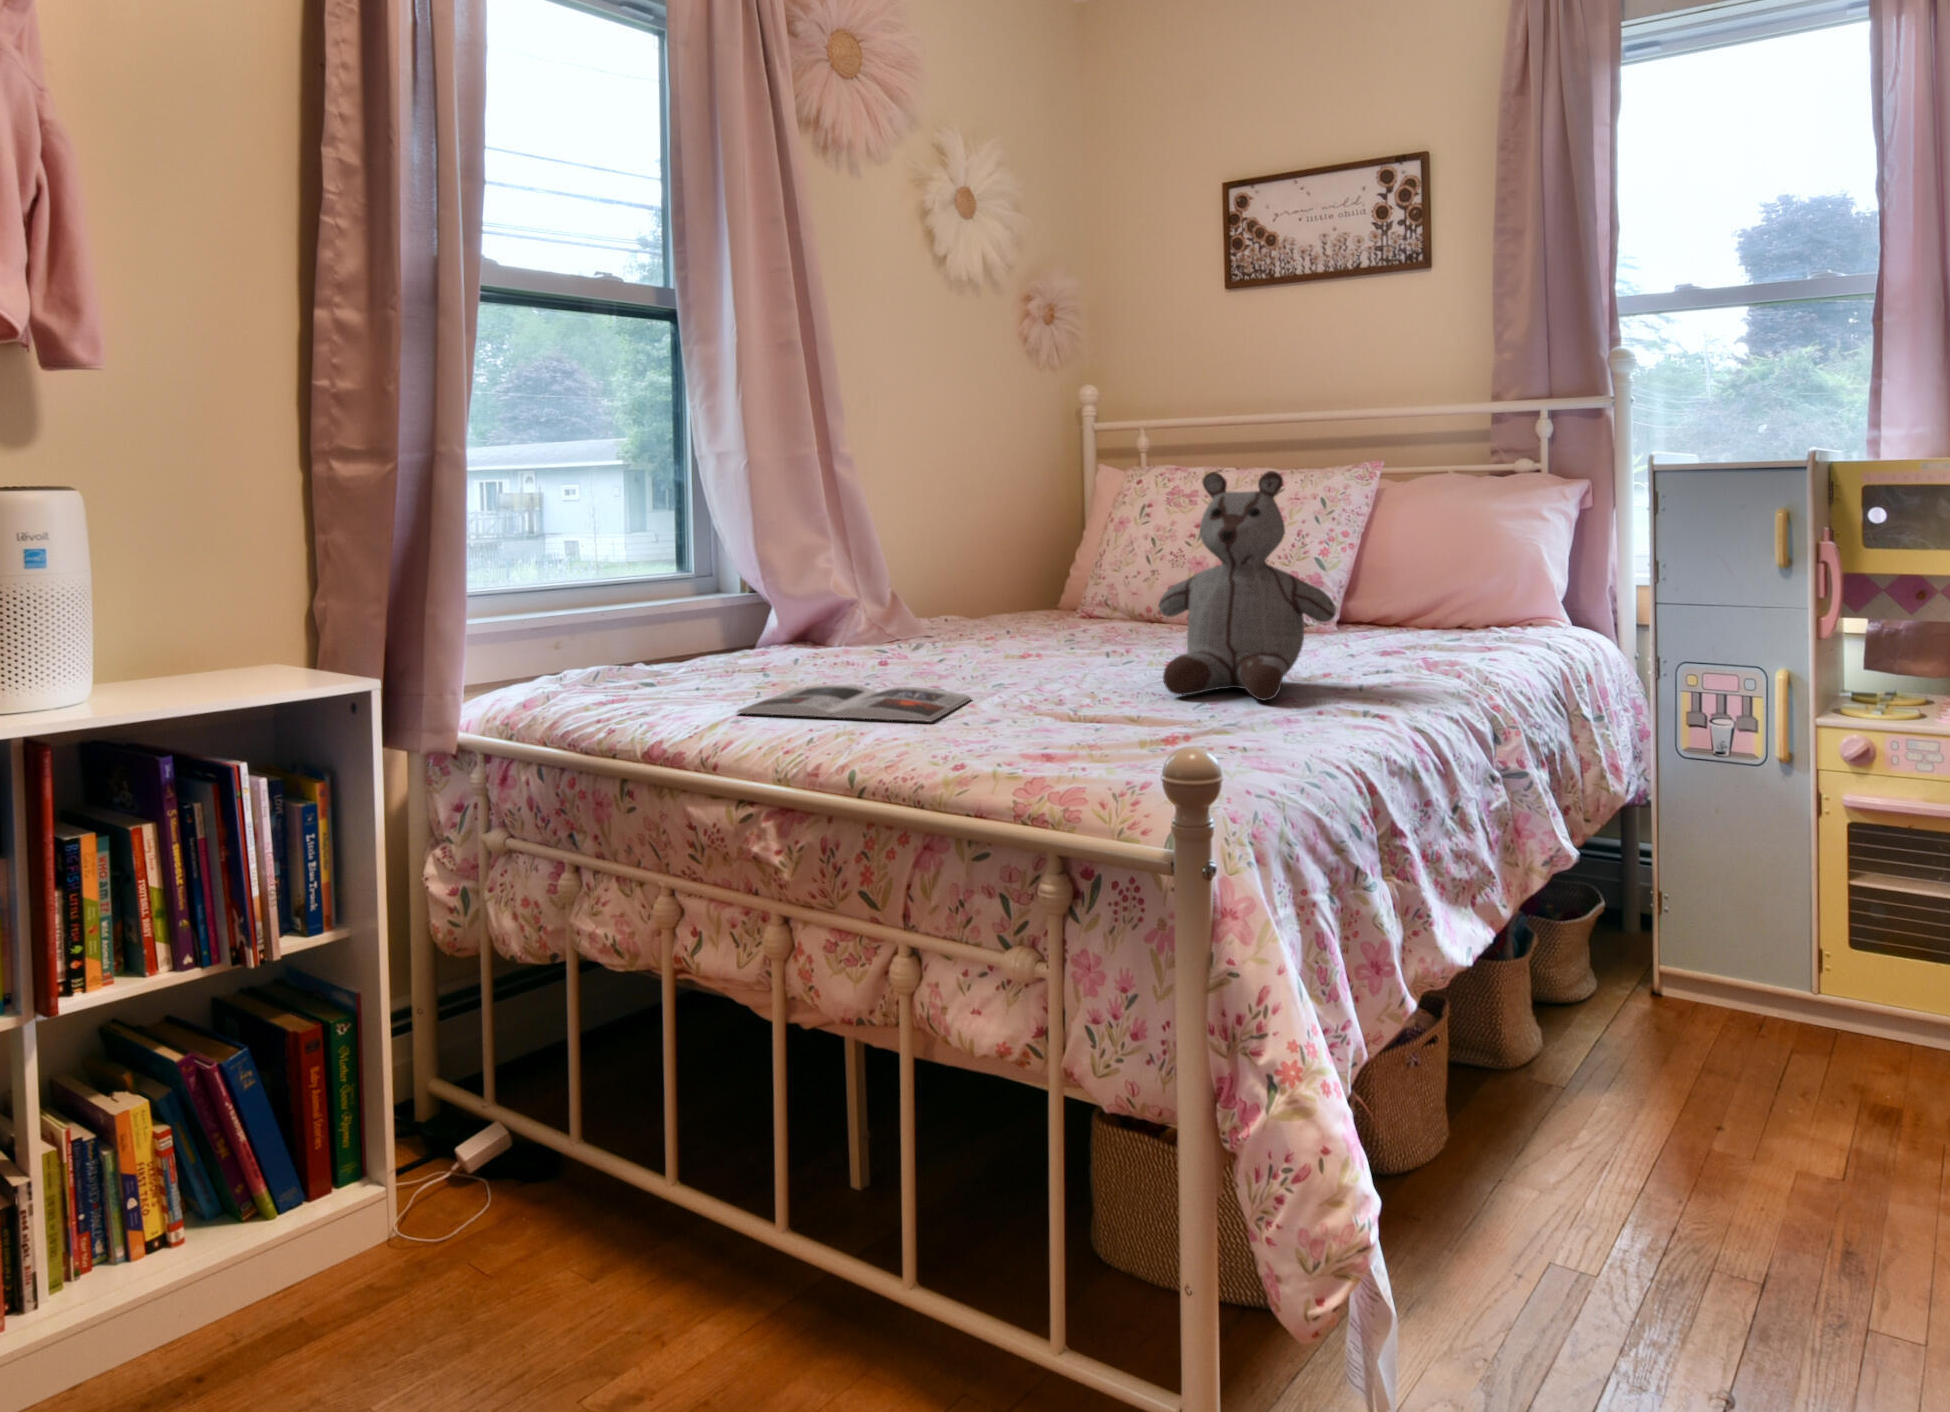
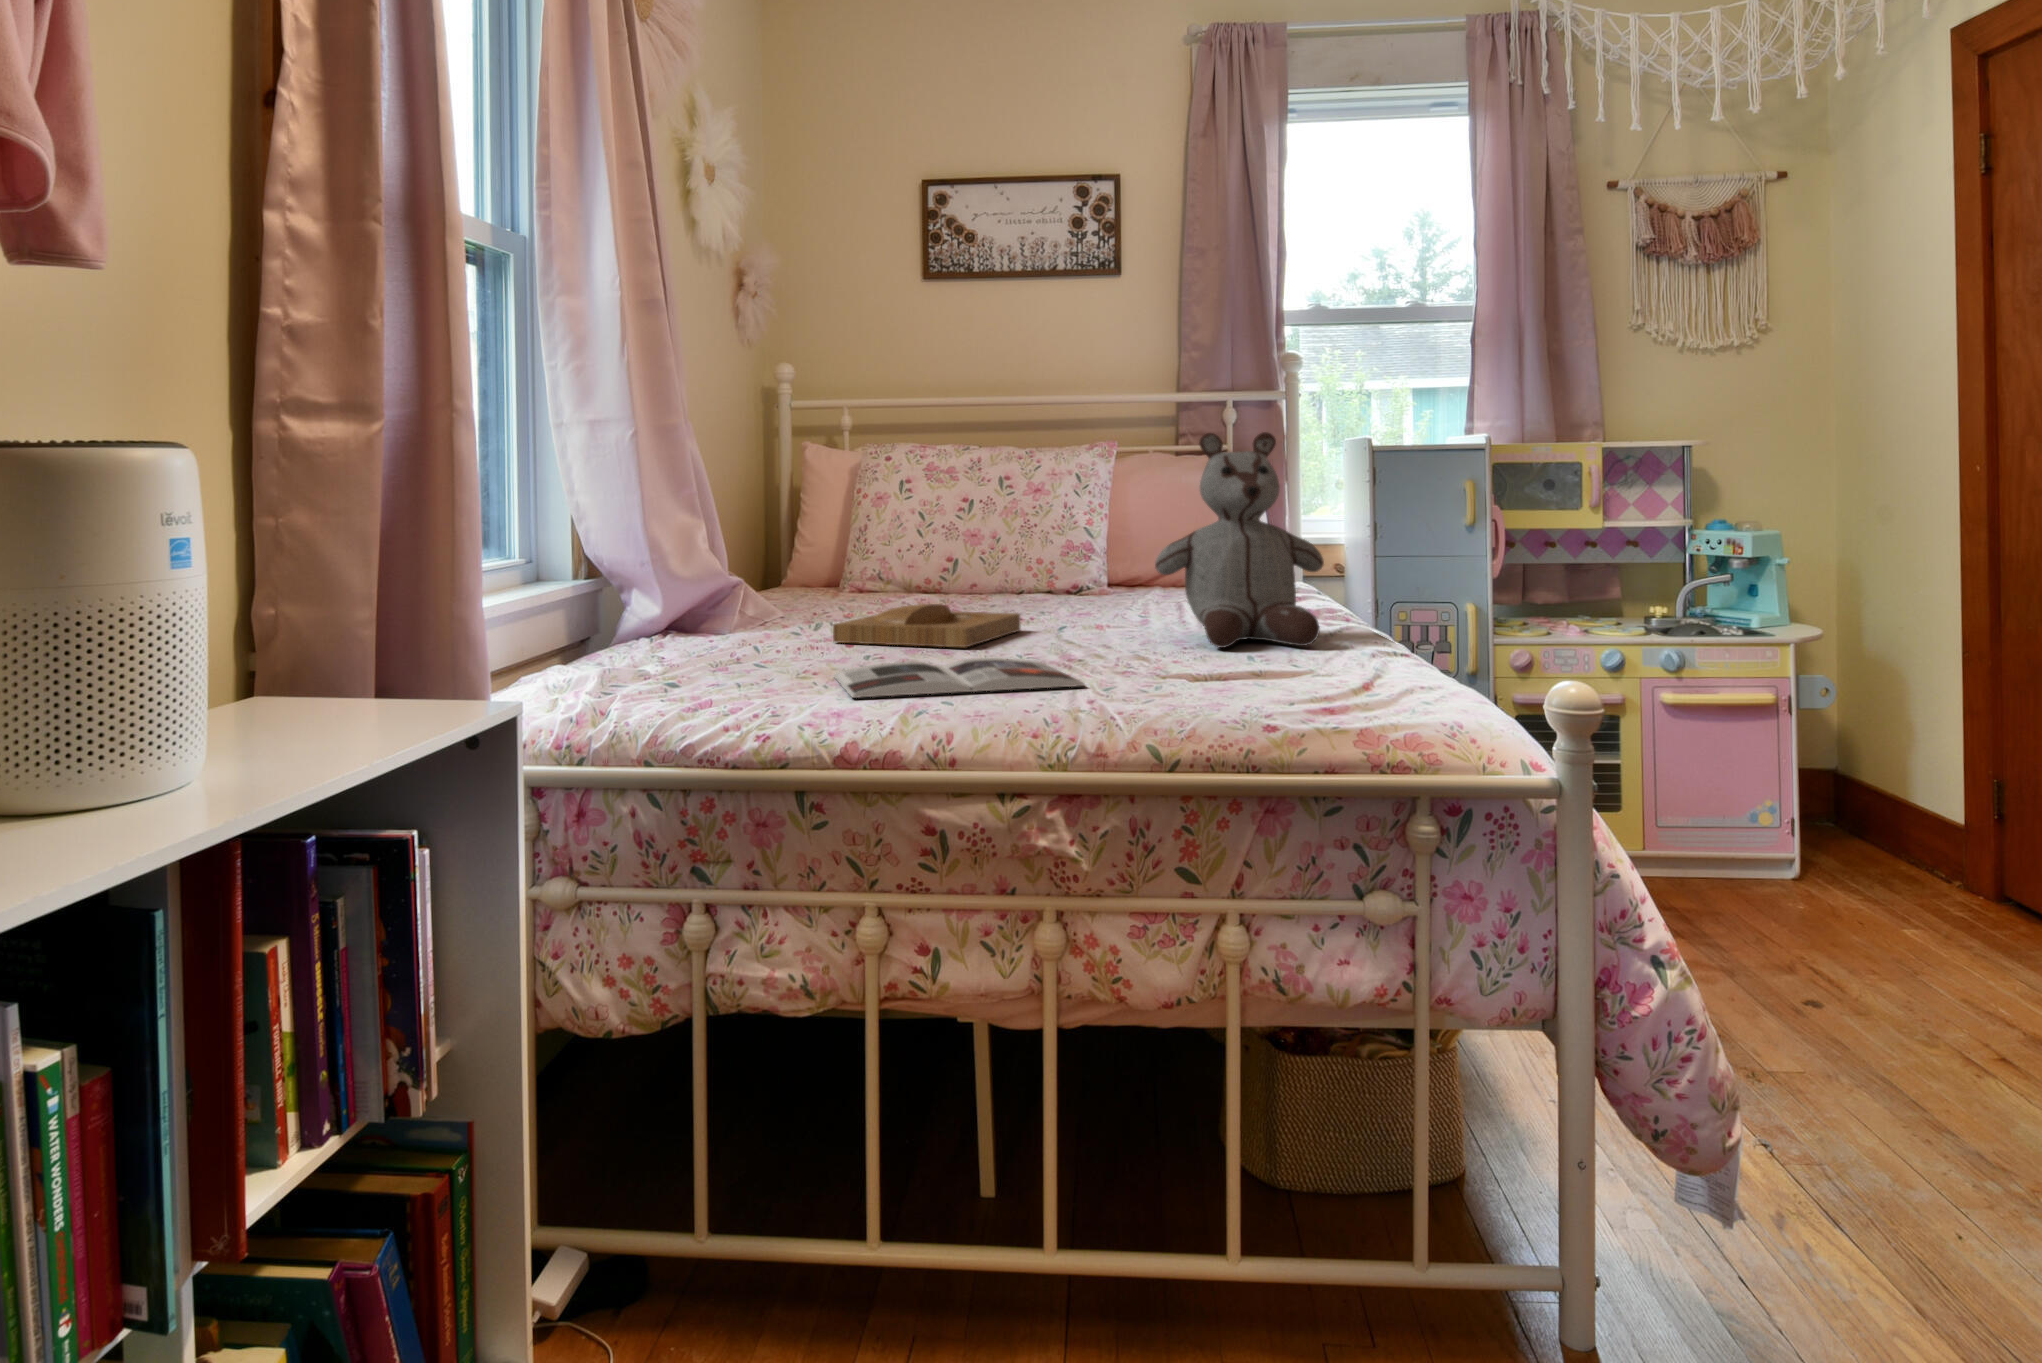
tray: none [888,631,1073,675] -> present [833,604,1020,647]

